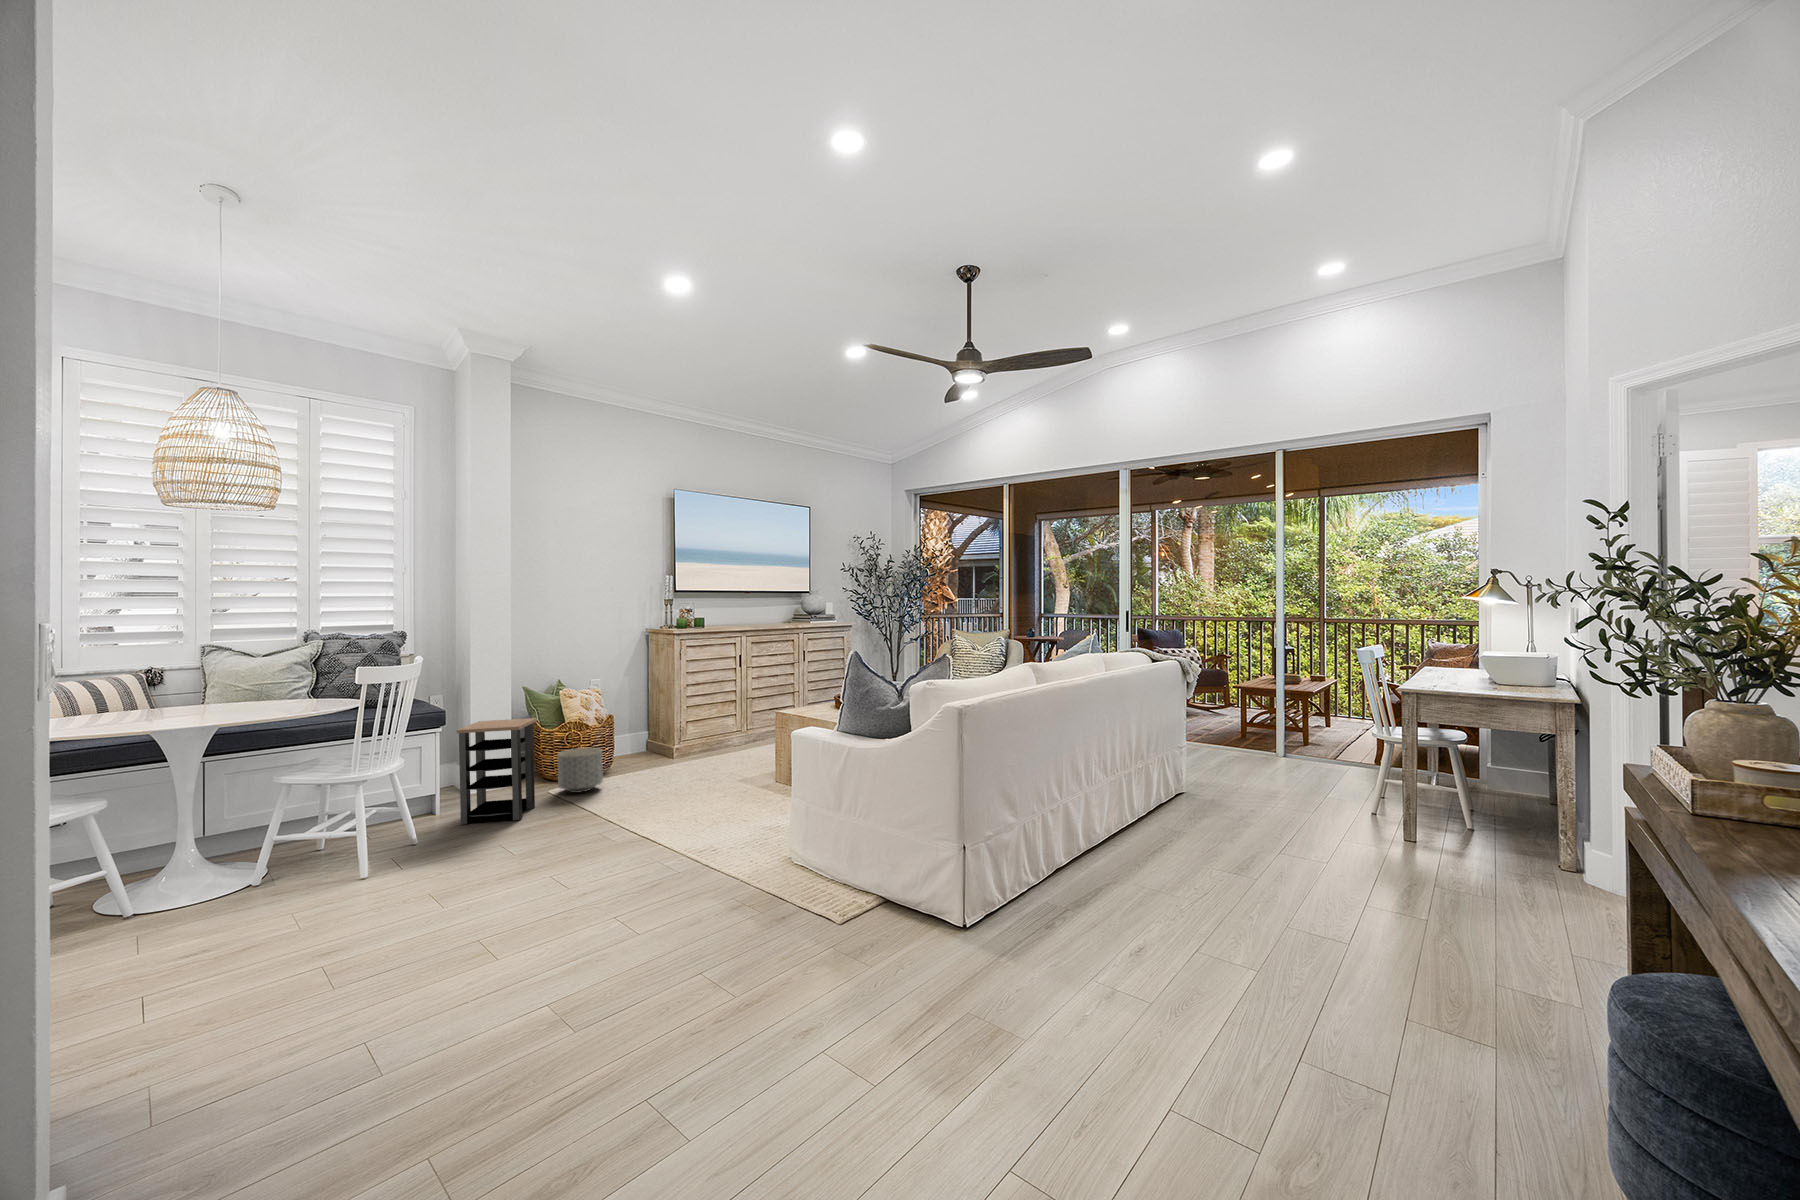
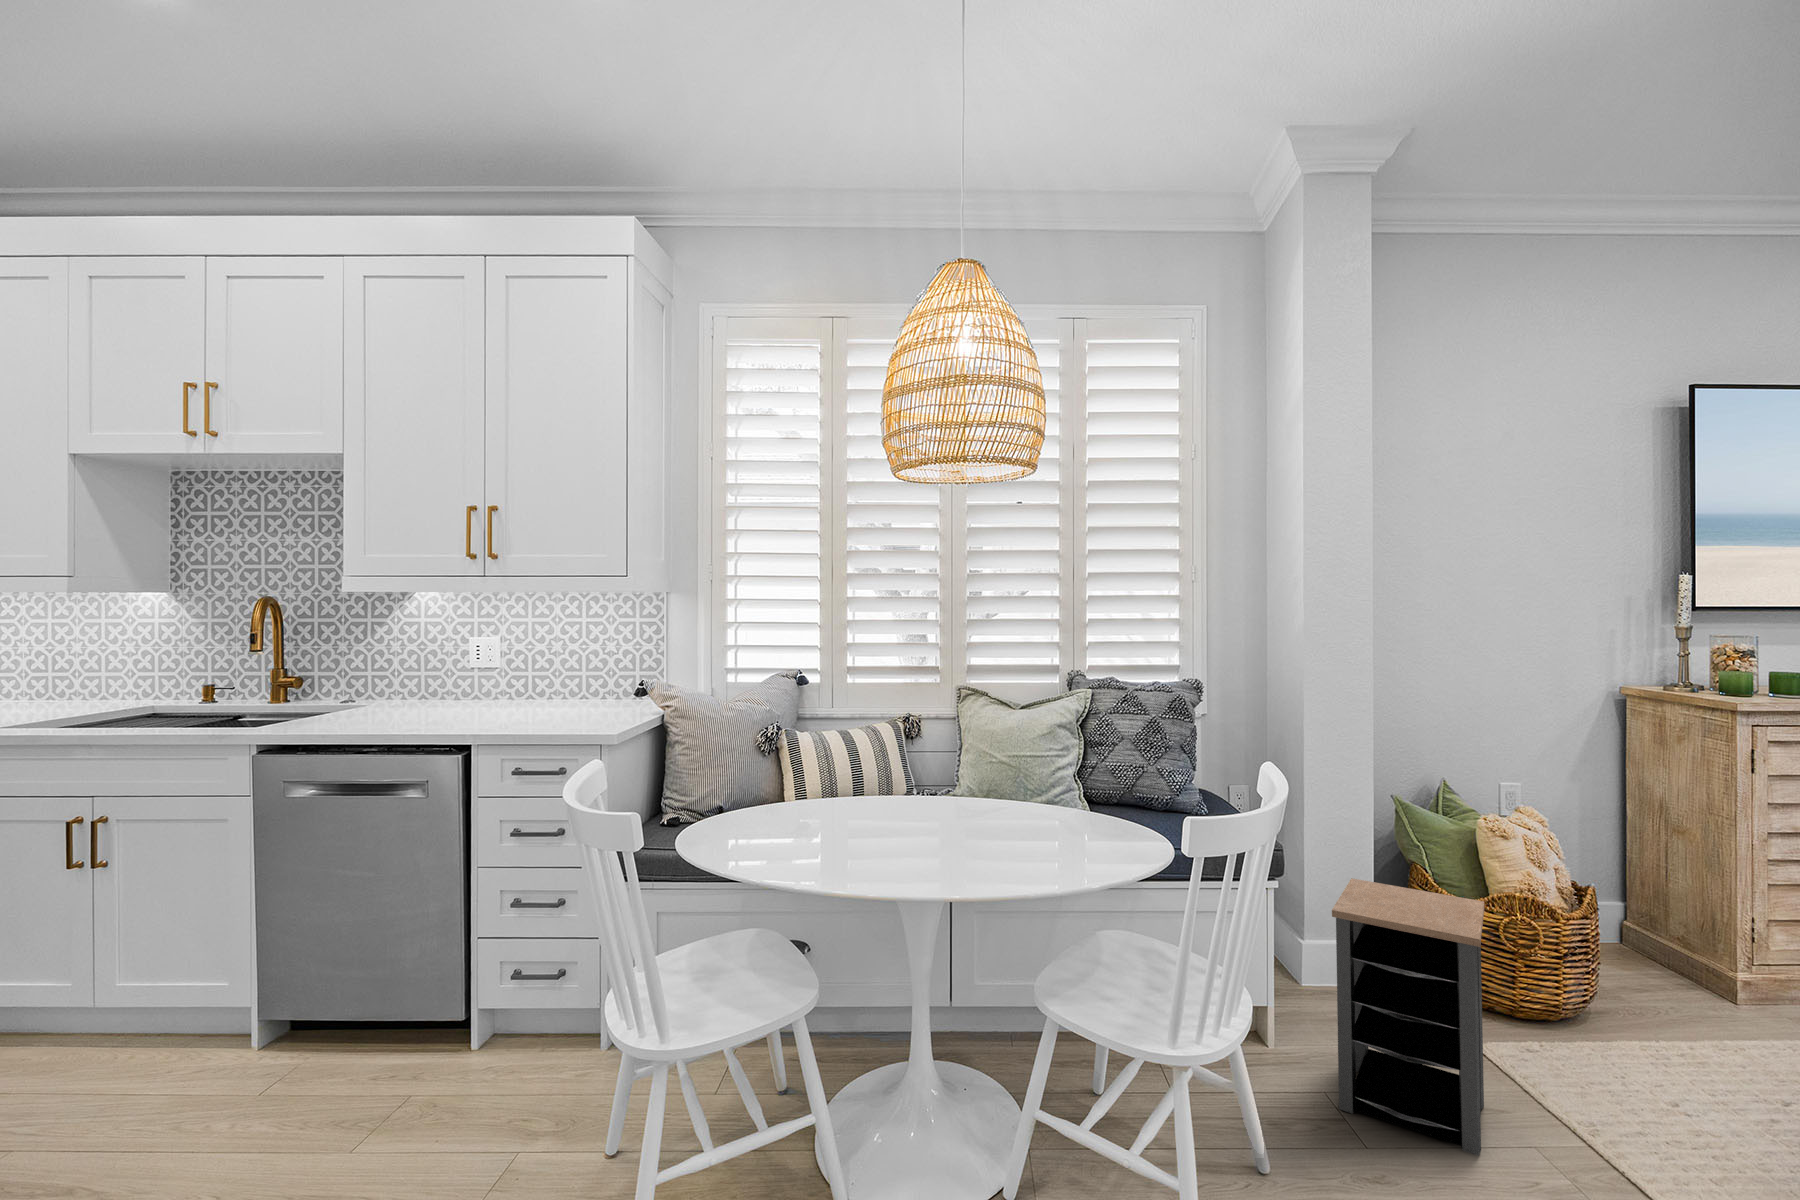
planter: present [558,748,603,793] -> none [1506,962,1628,1083]

